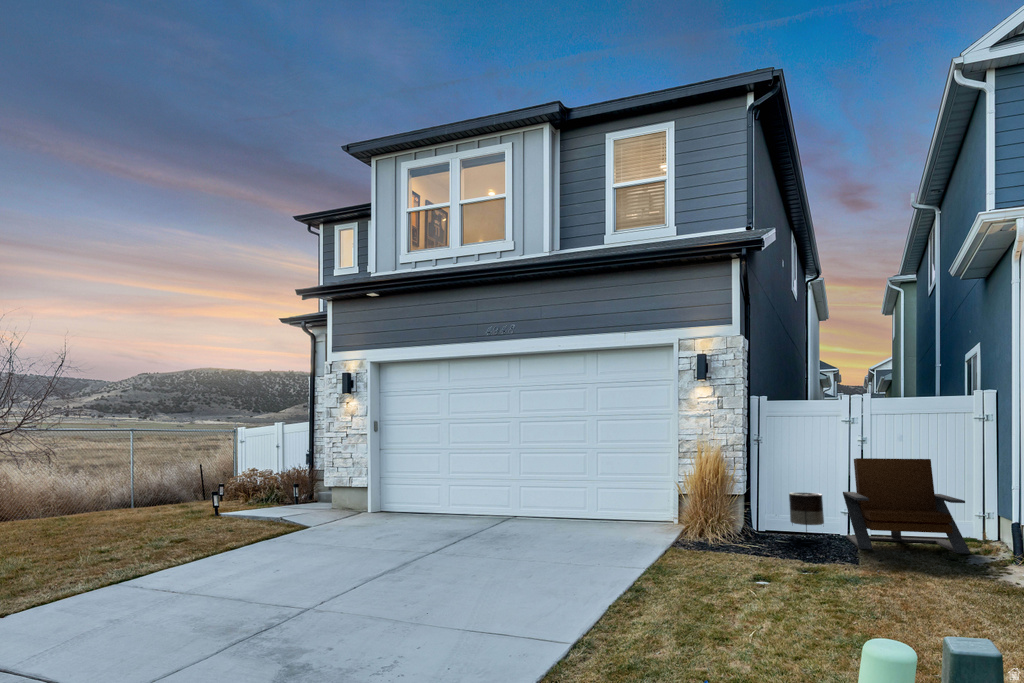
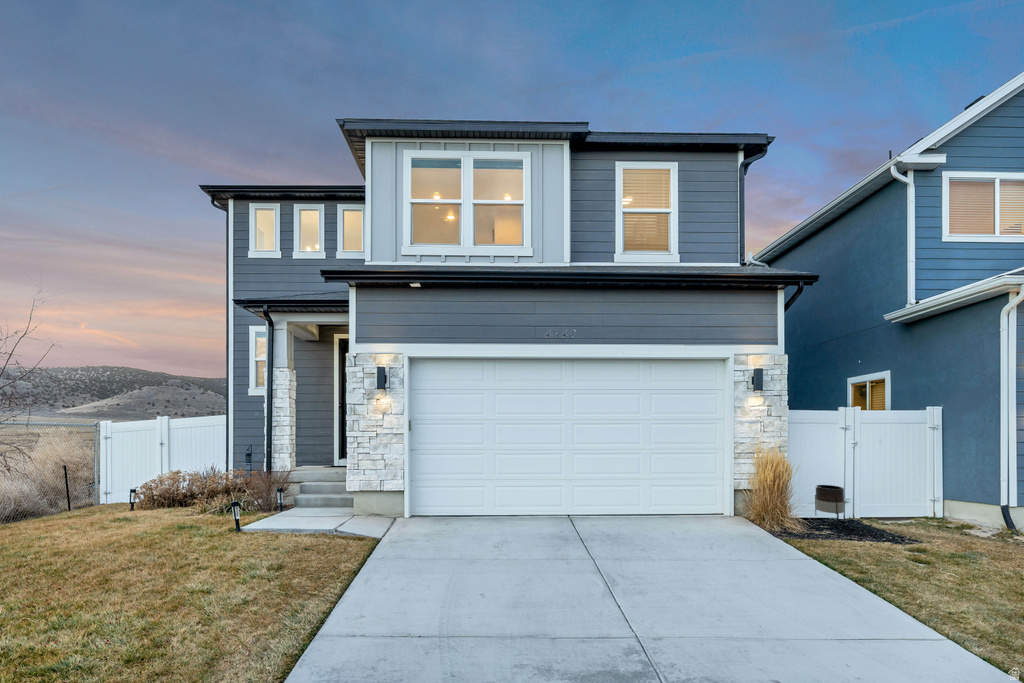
lounge chair: present [843,458,970,554] -> none [852,458,966,535]

